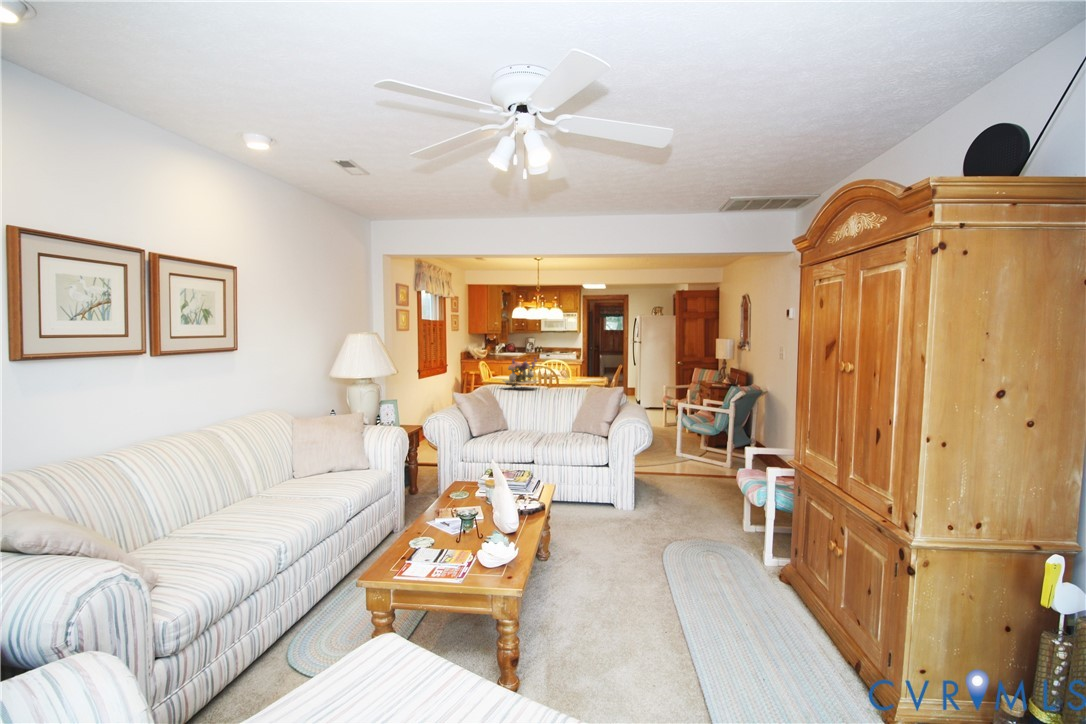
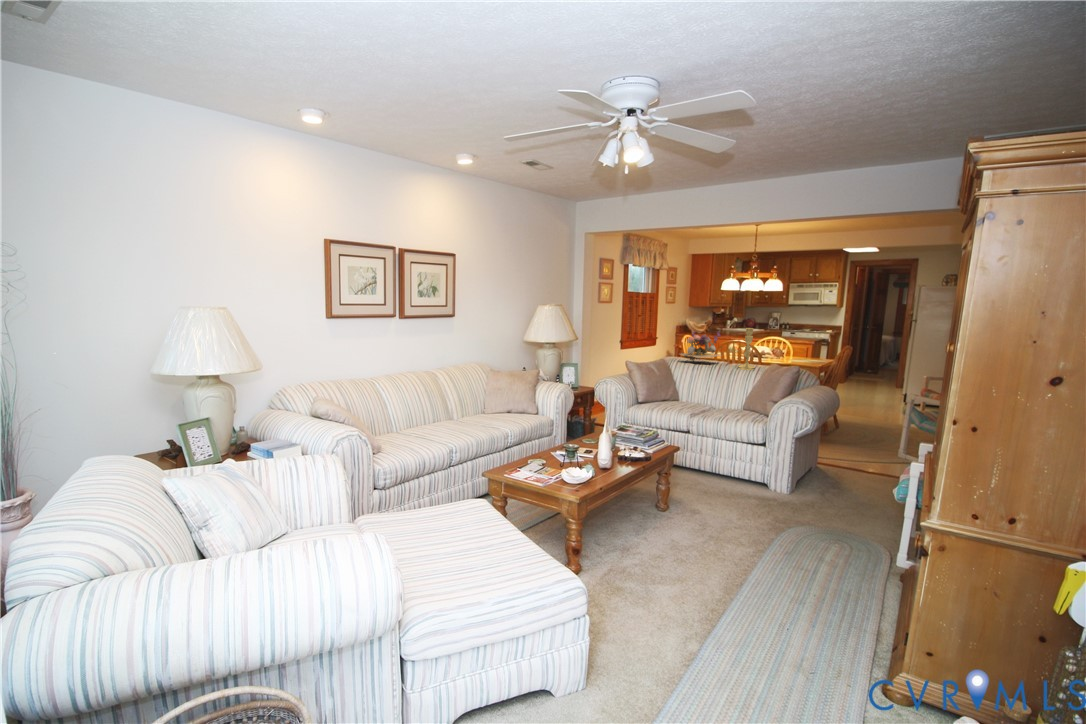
candlestick: none [559,353,576,394] -> present [738,328,755,370]

